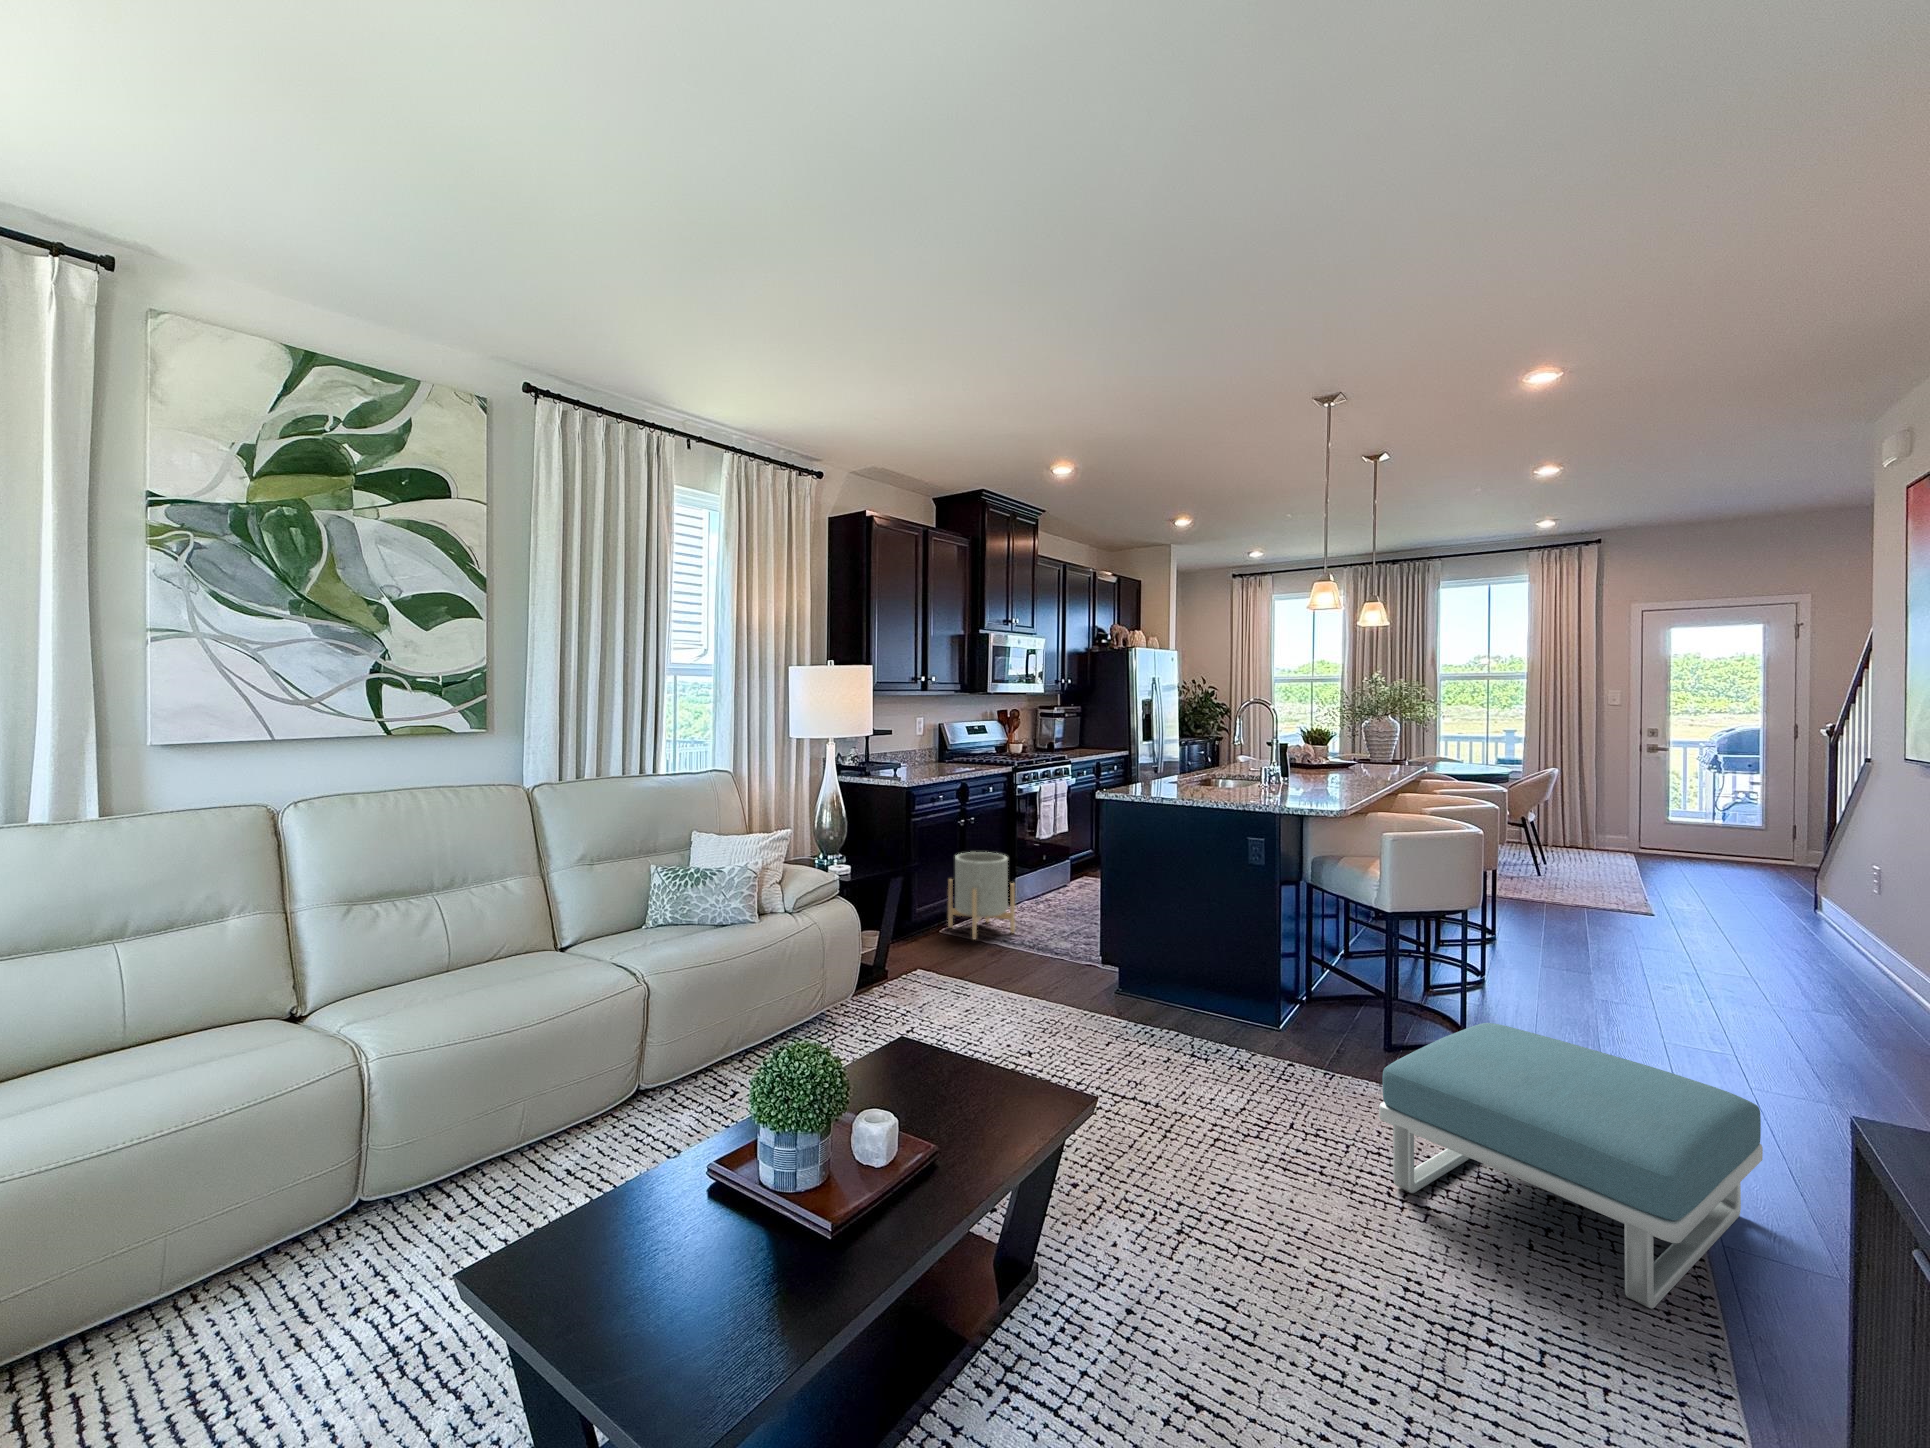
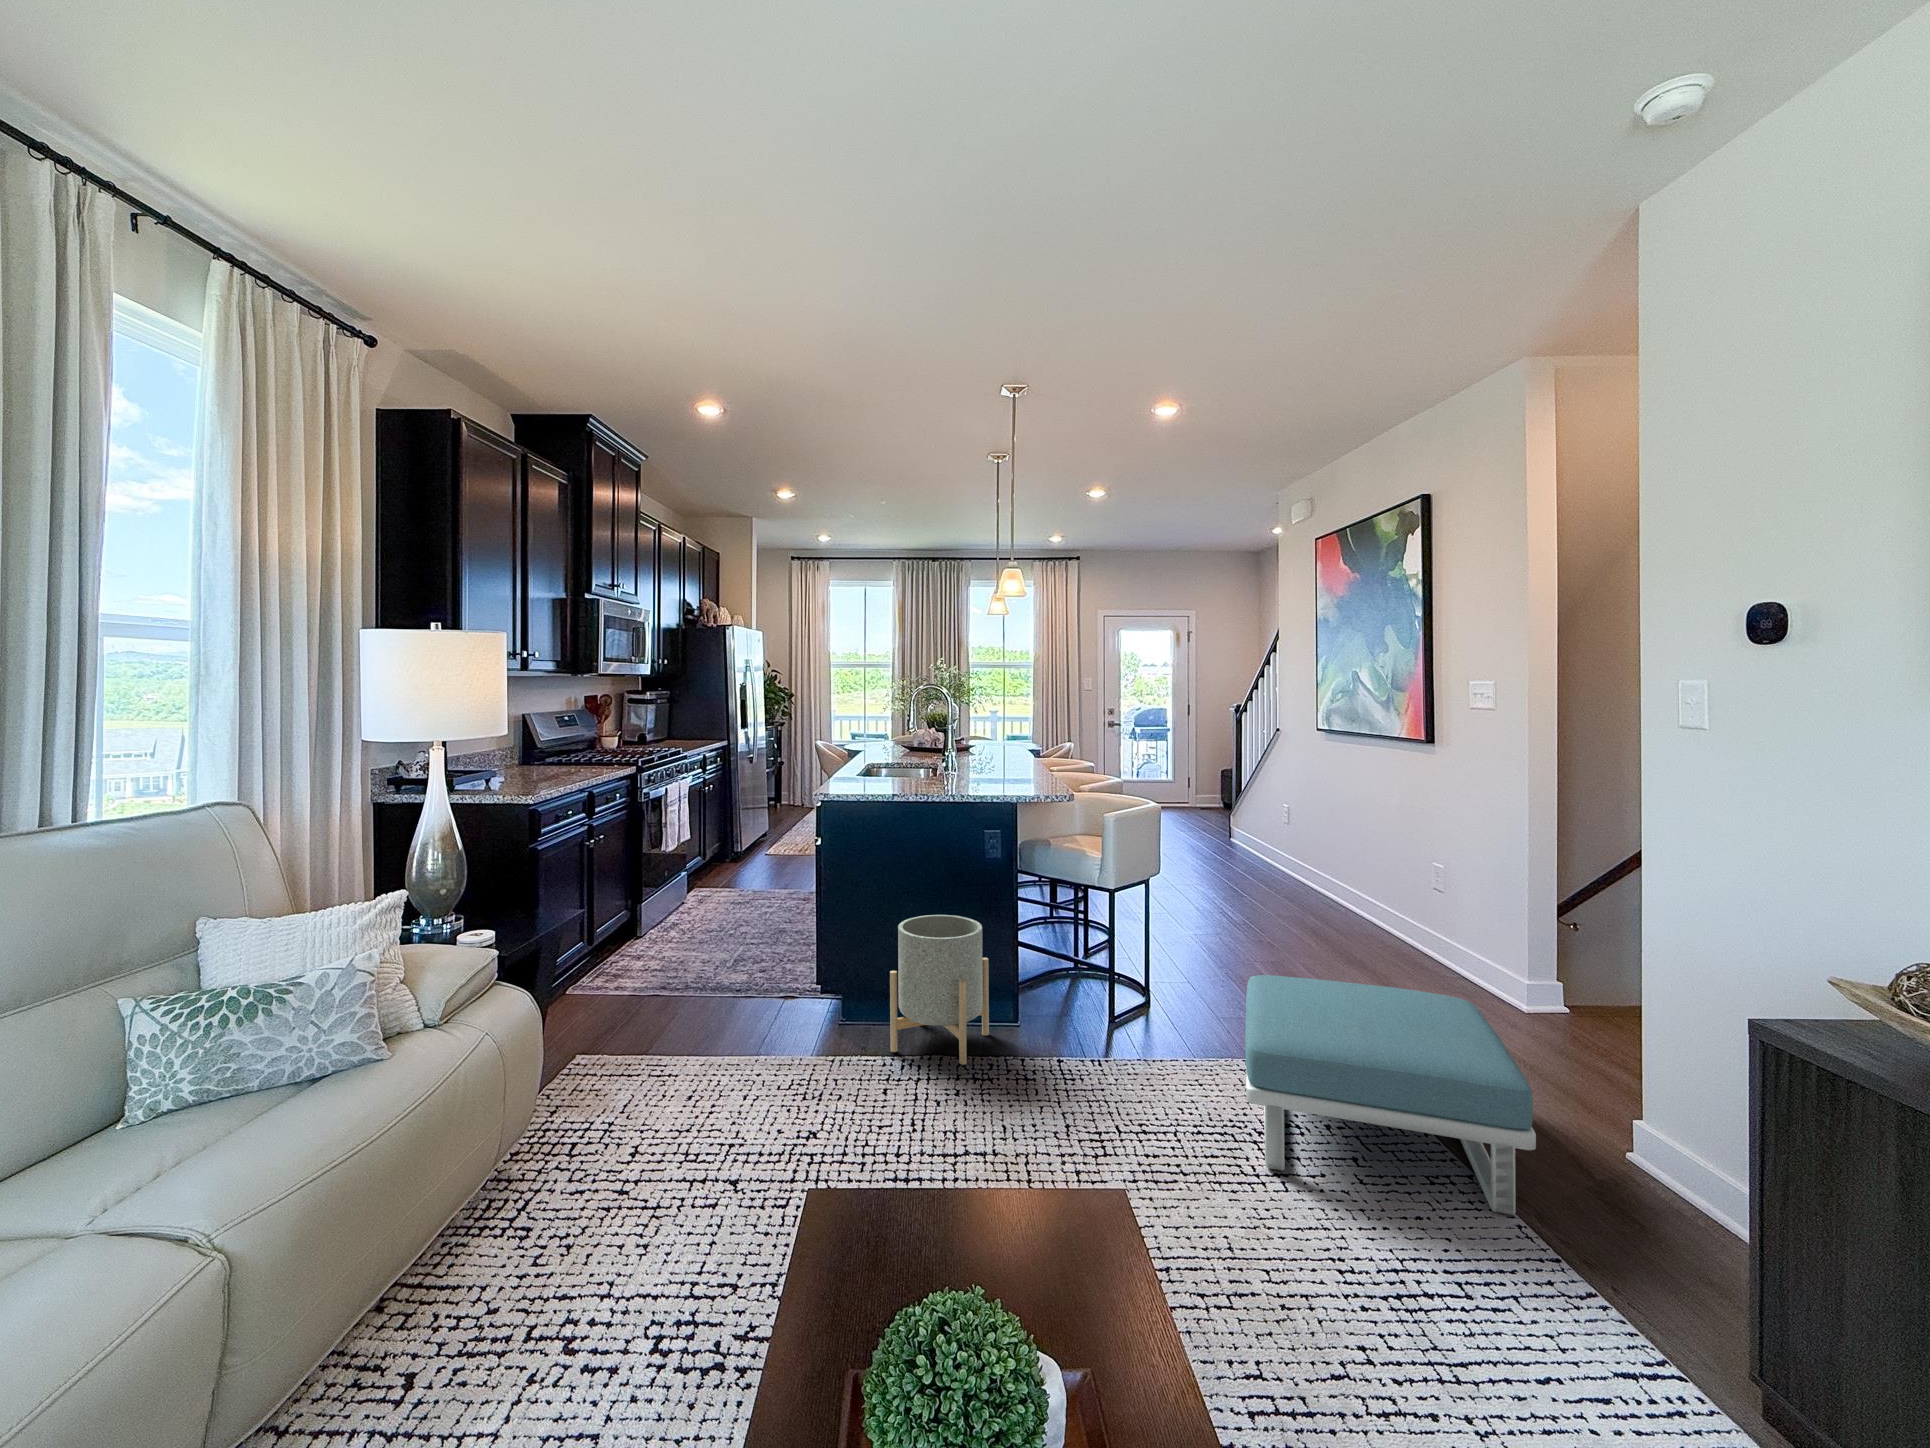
planter: present [948,852,1015,939] -> present [890,915,989,1065]

